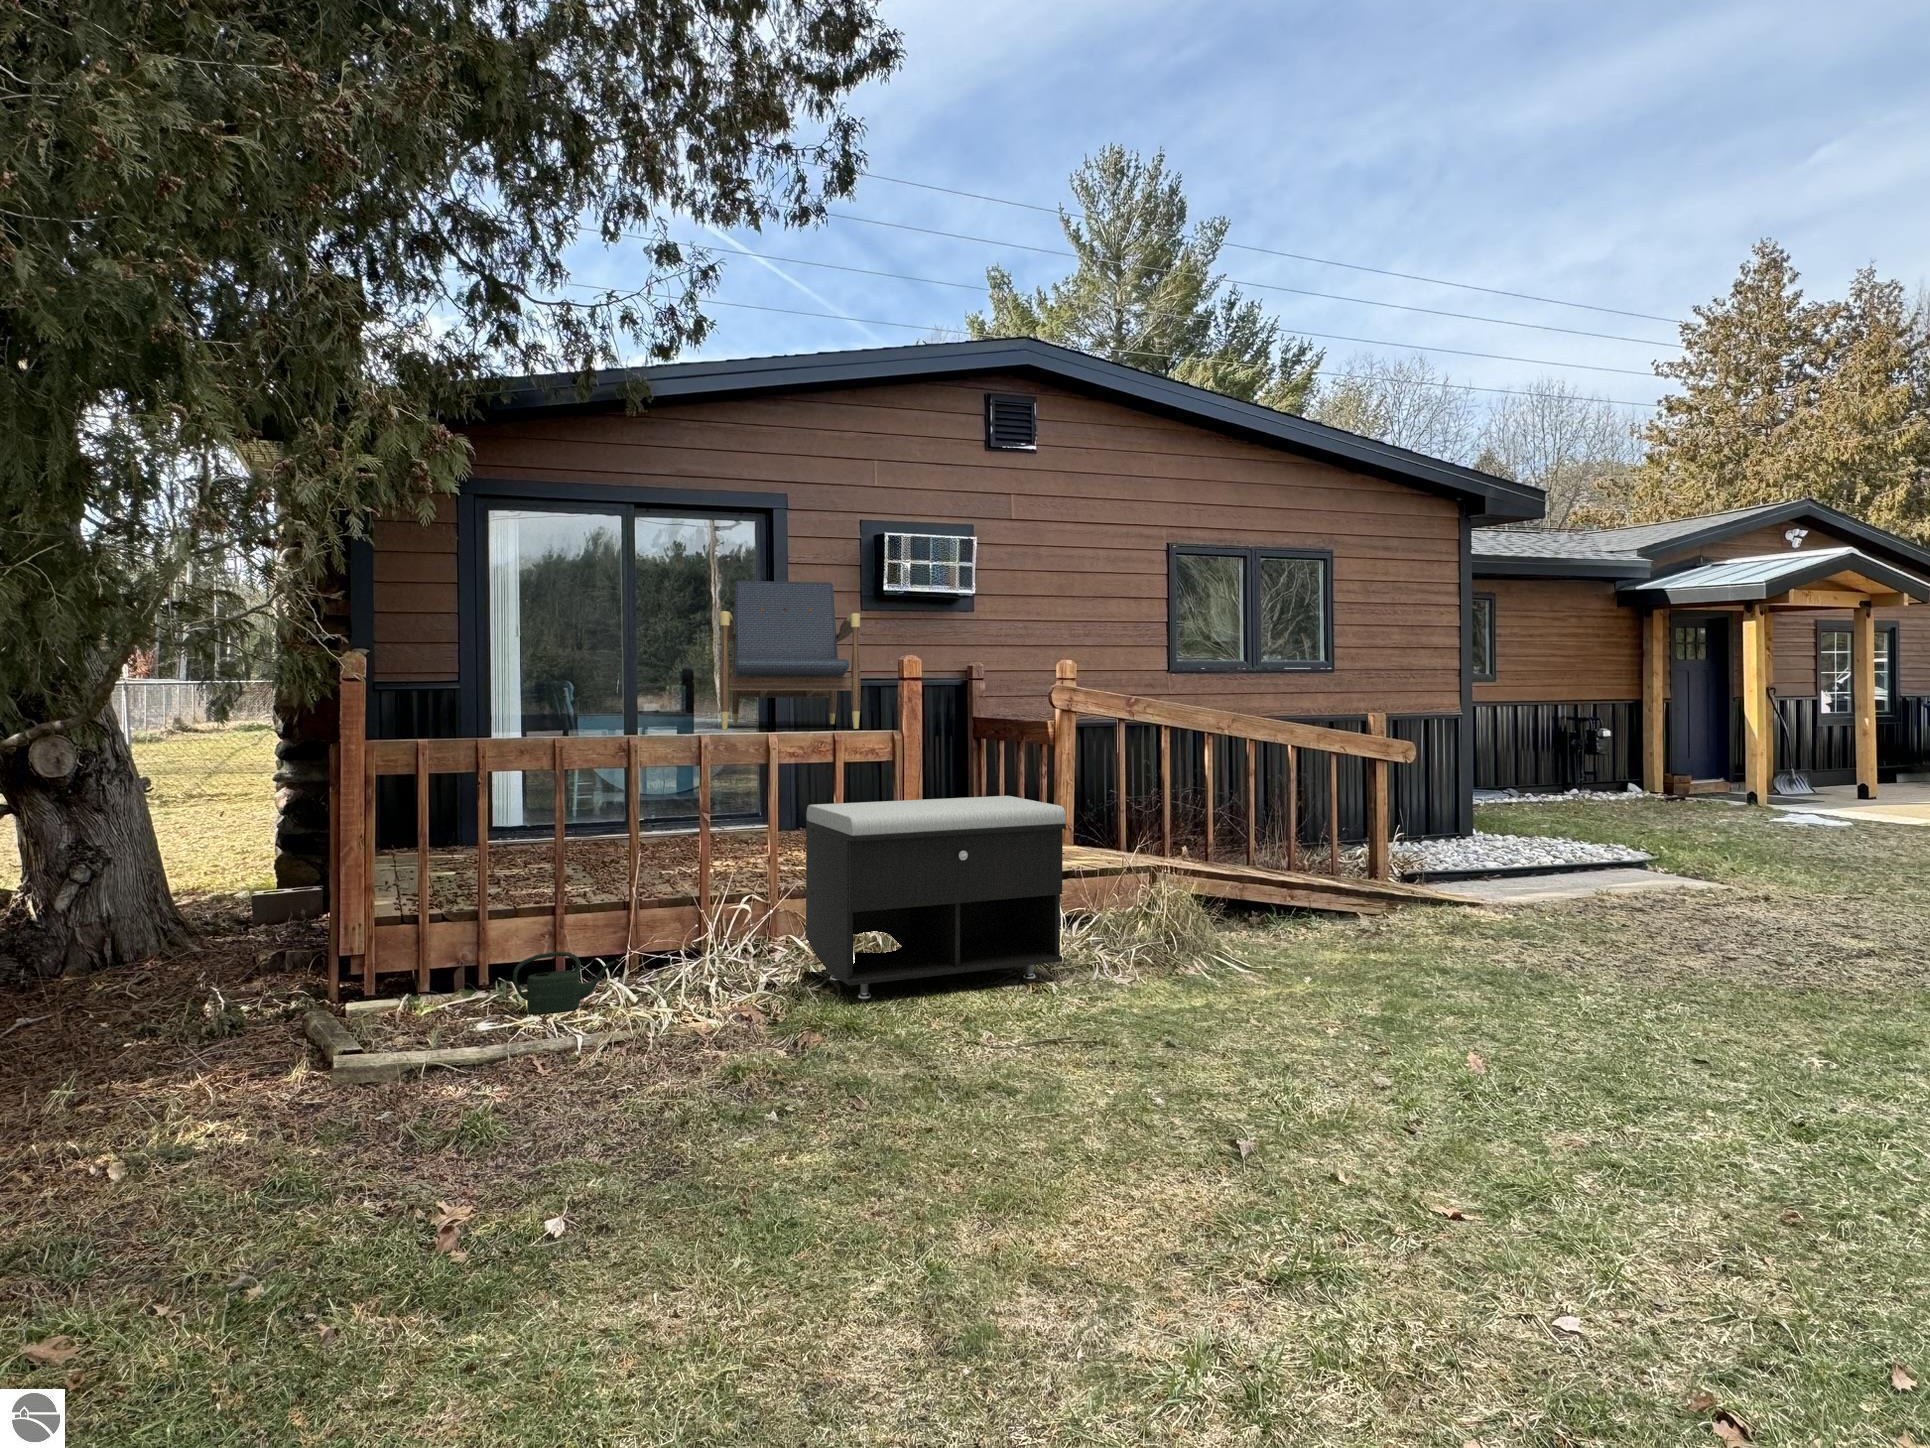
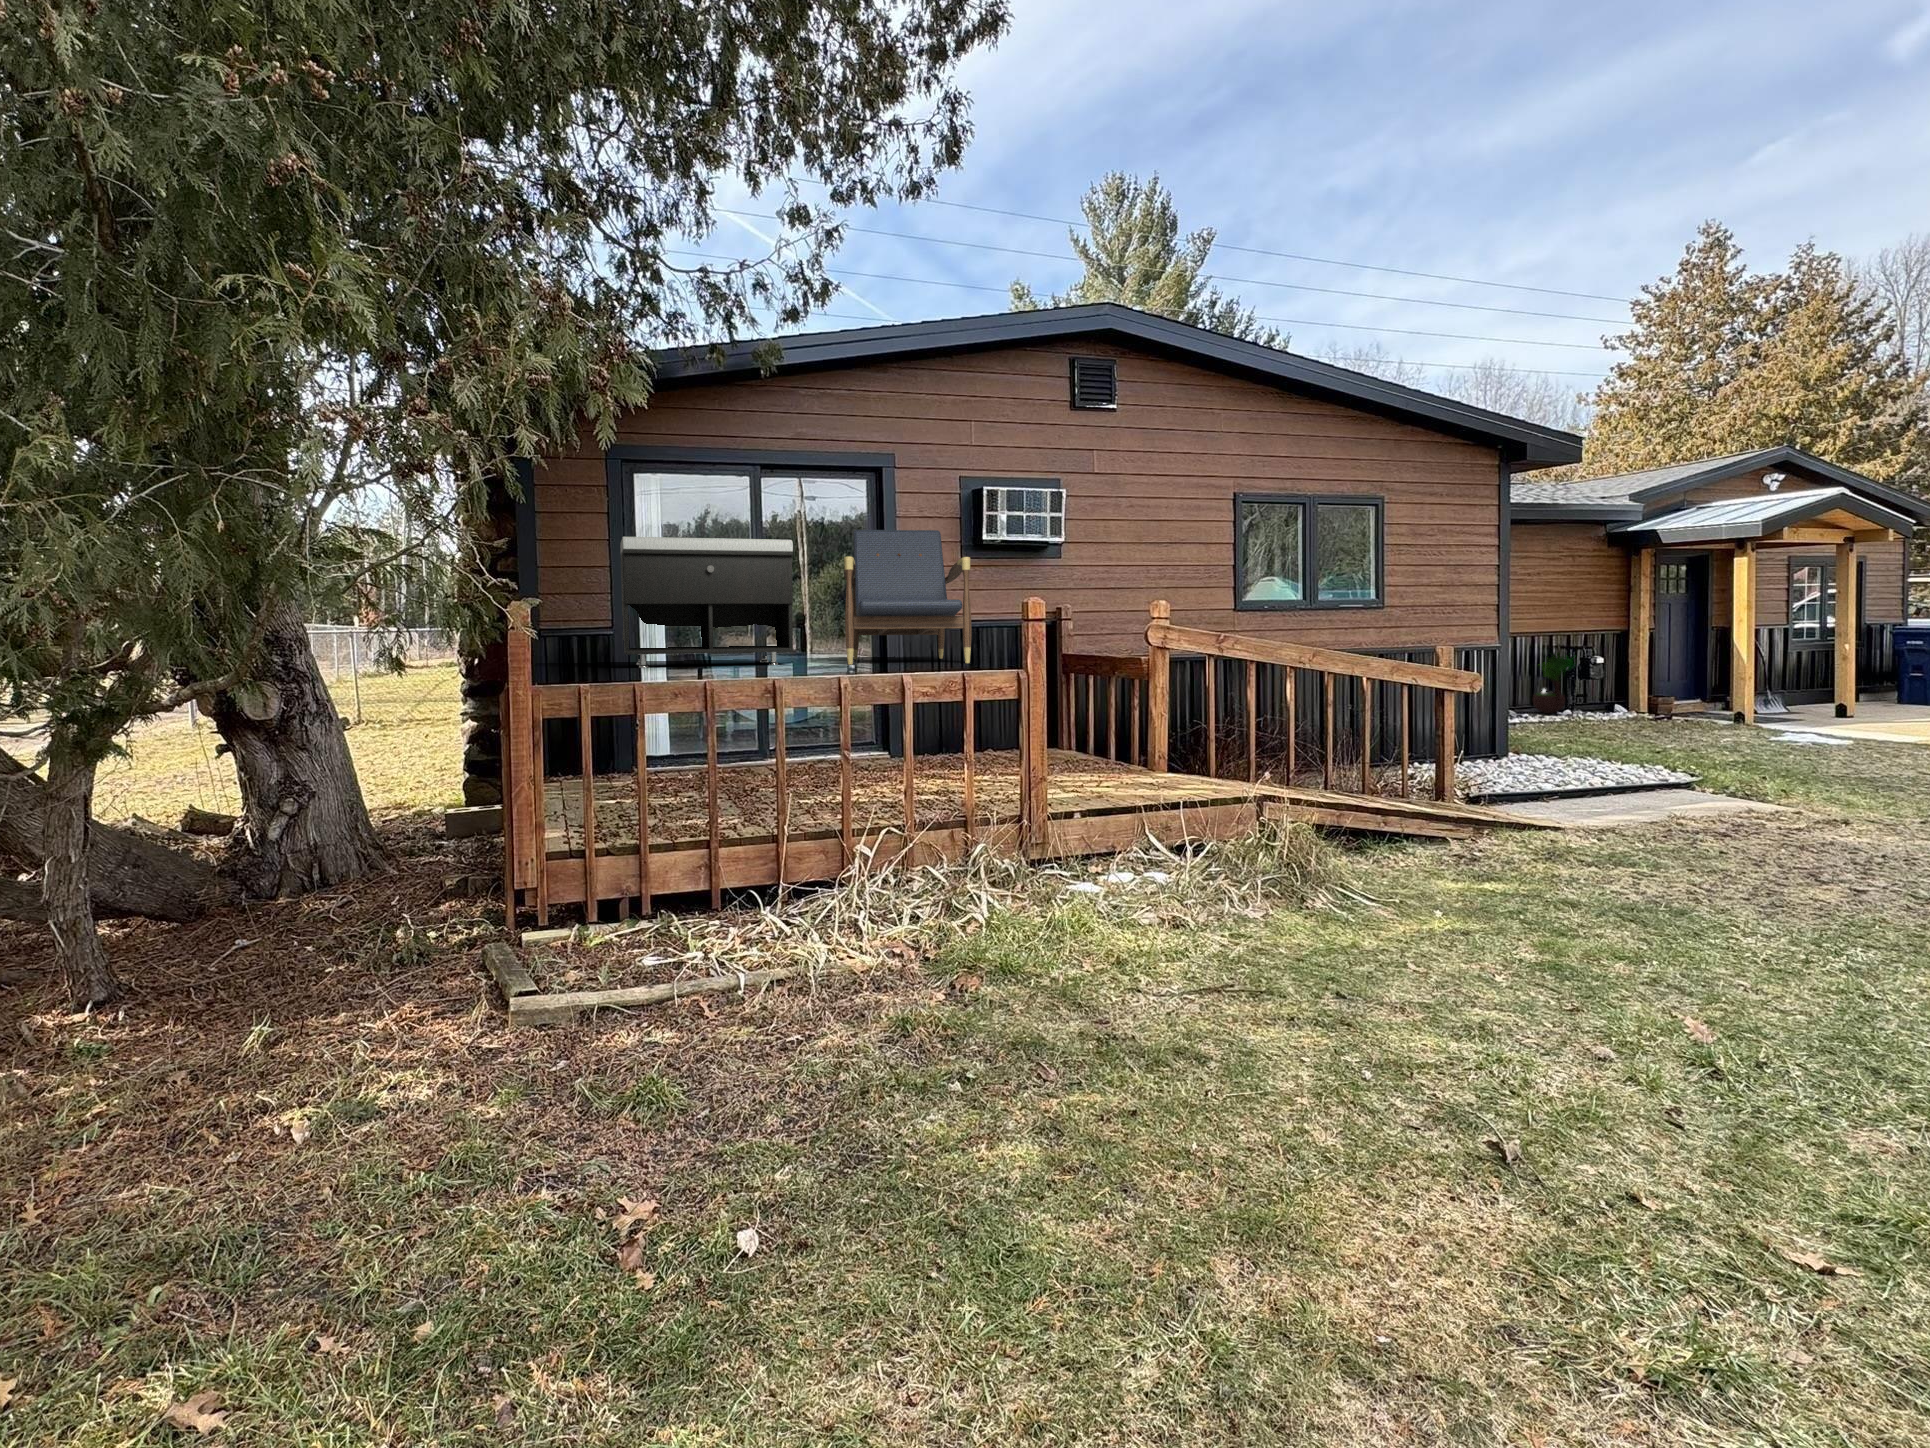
potted tree: none [1541,720,1587,793] -> present [1533,653,1572,714]
storage bench: present [806,796,1066,999] -> present [620,537,794,668]
watering can: present [513,952,614,1014] -> none [676,882,769,941]

